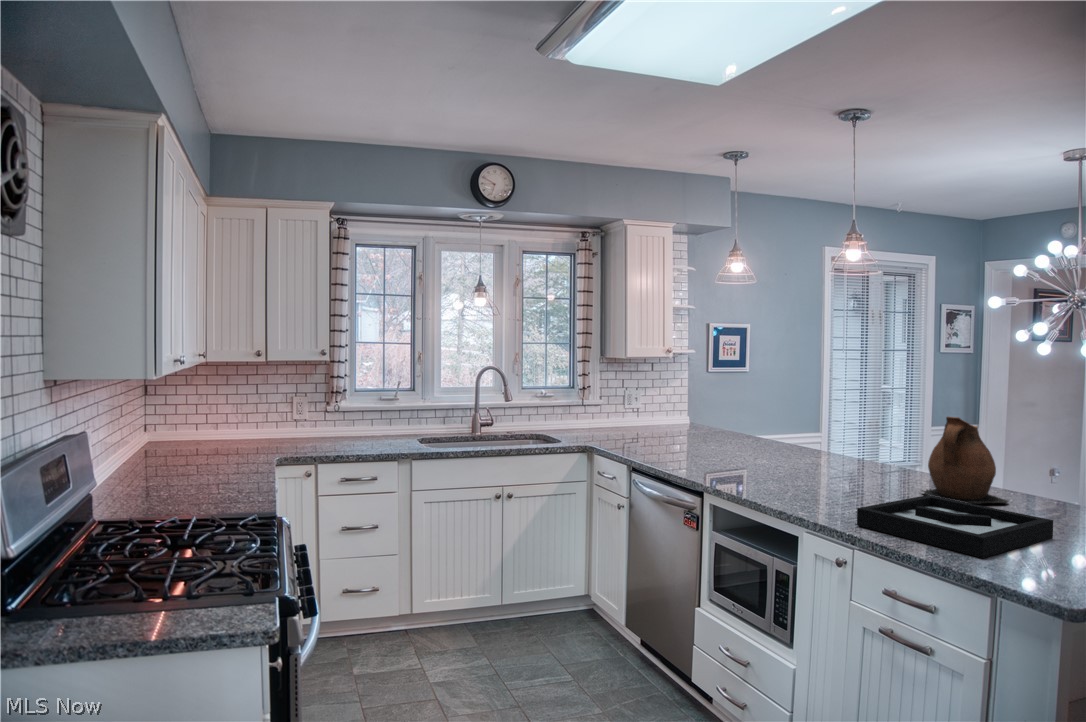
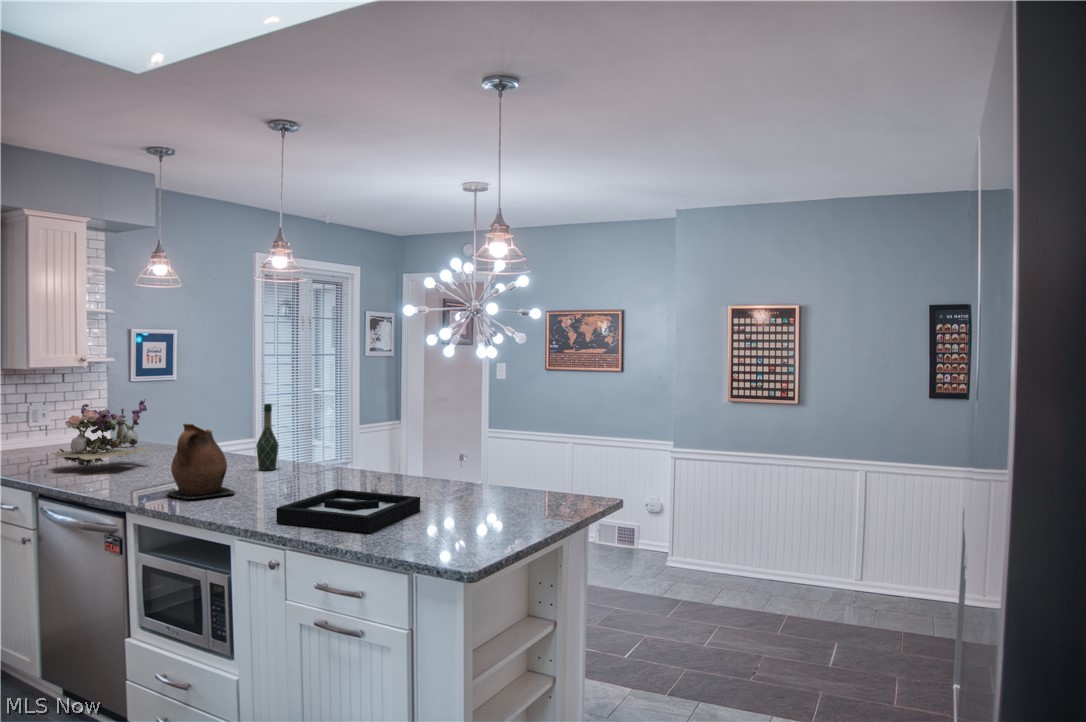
flower arrangement: none [642,385,723,446] -> present [51,399,149,467]
wine bottle: none [827,394,851,465] -> present [256,404,279,470]
ceramic pitcher: present [922,417,1008,503] -> present [168,424,235,499]

